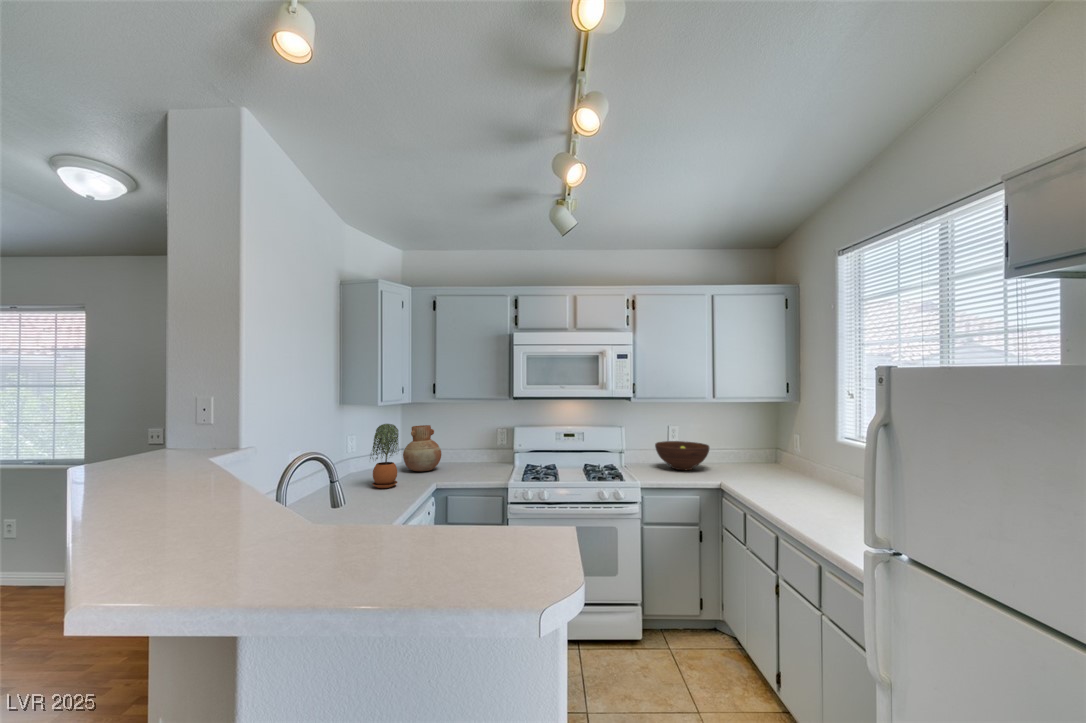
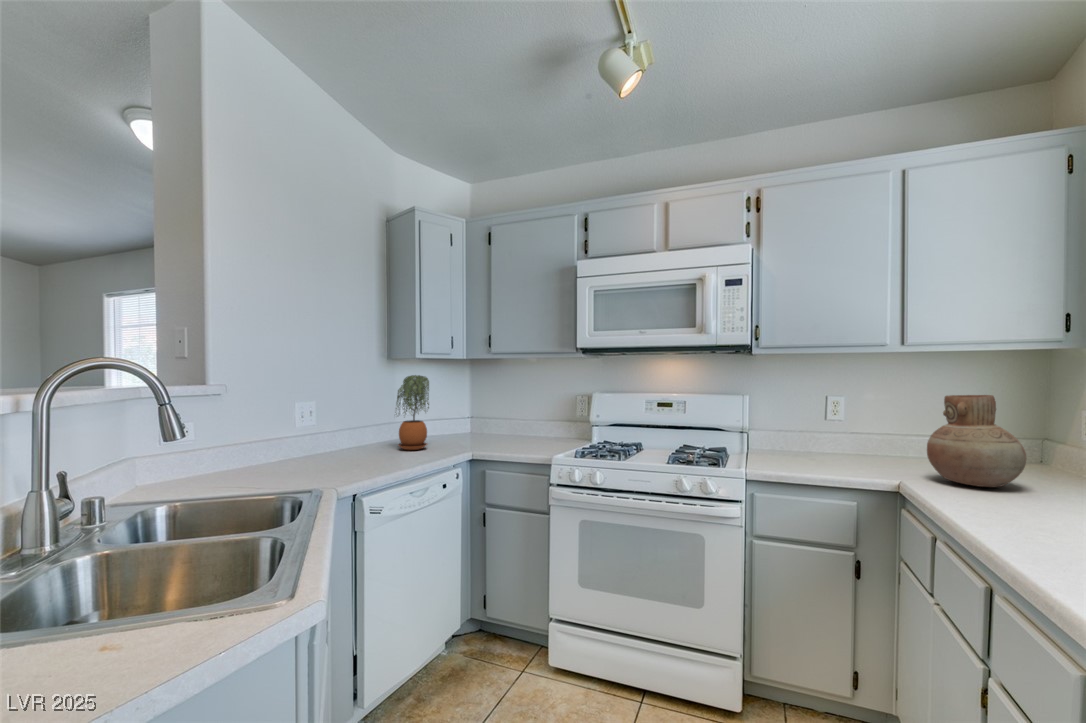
vase: present [403,425,441,471] -> present [927,395,1026,487]
fruit bowl: present [655,441,709,470] -> none [795,417,893,463]

